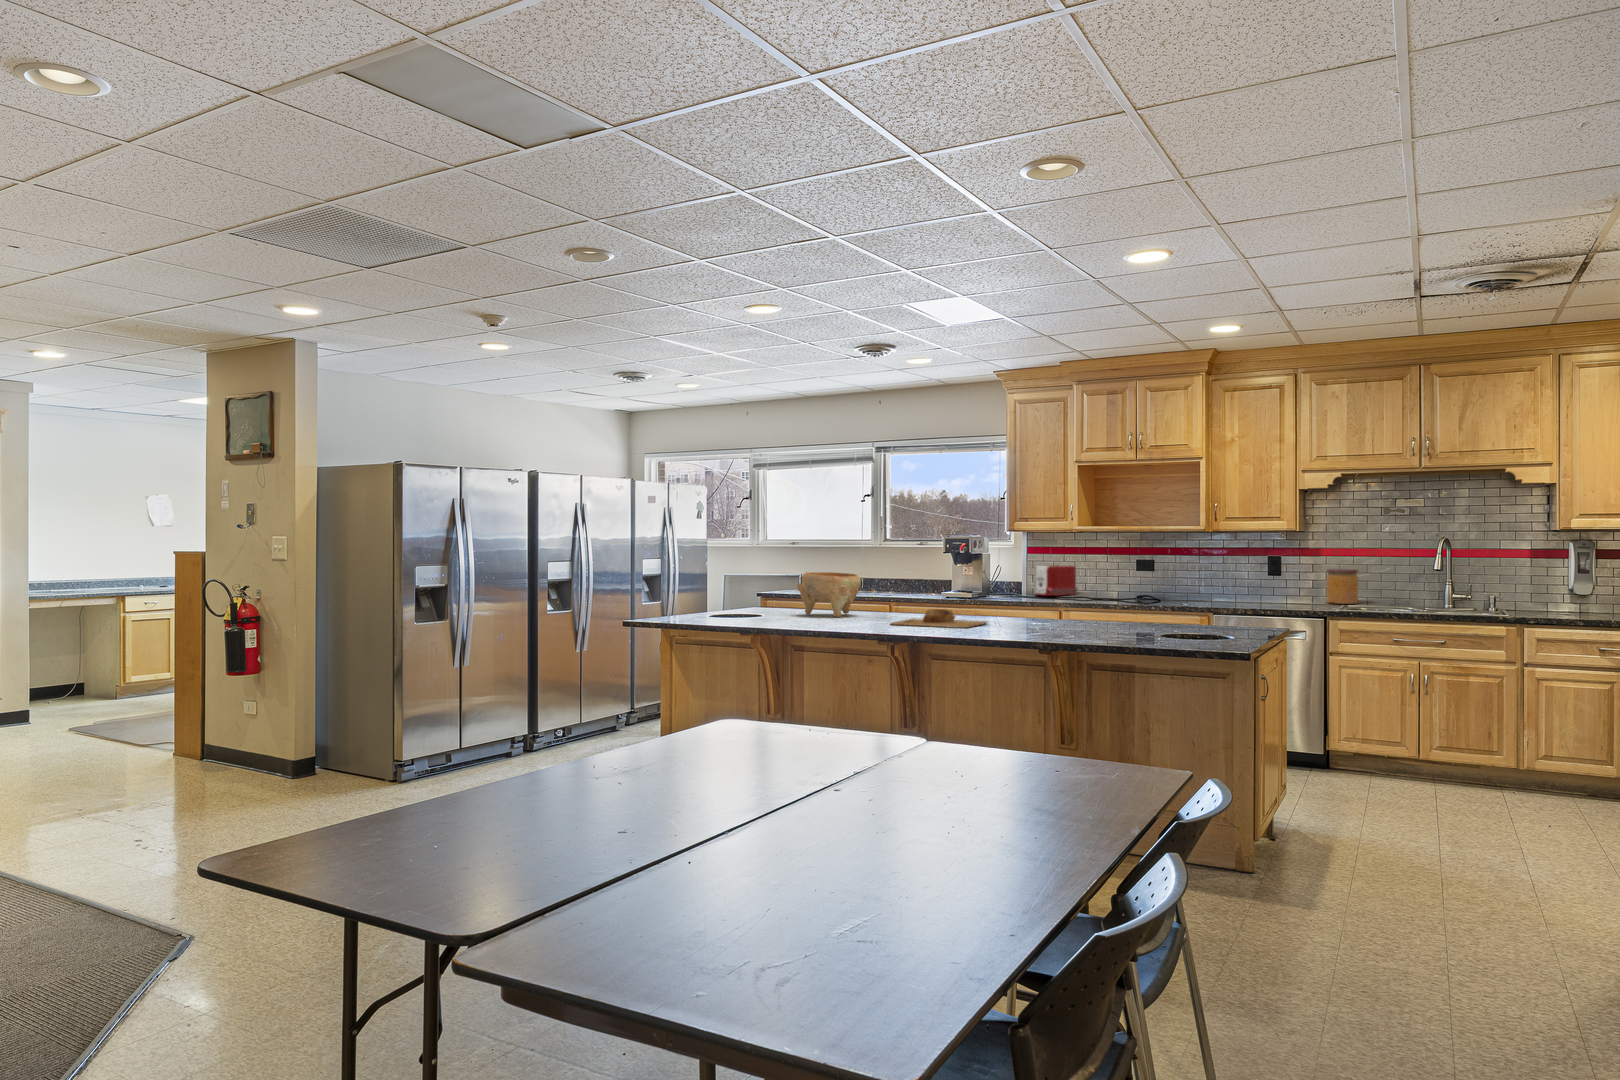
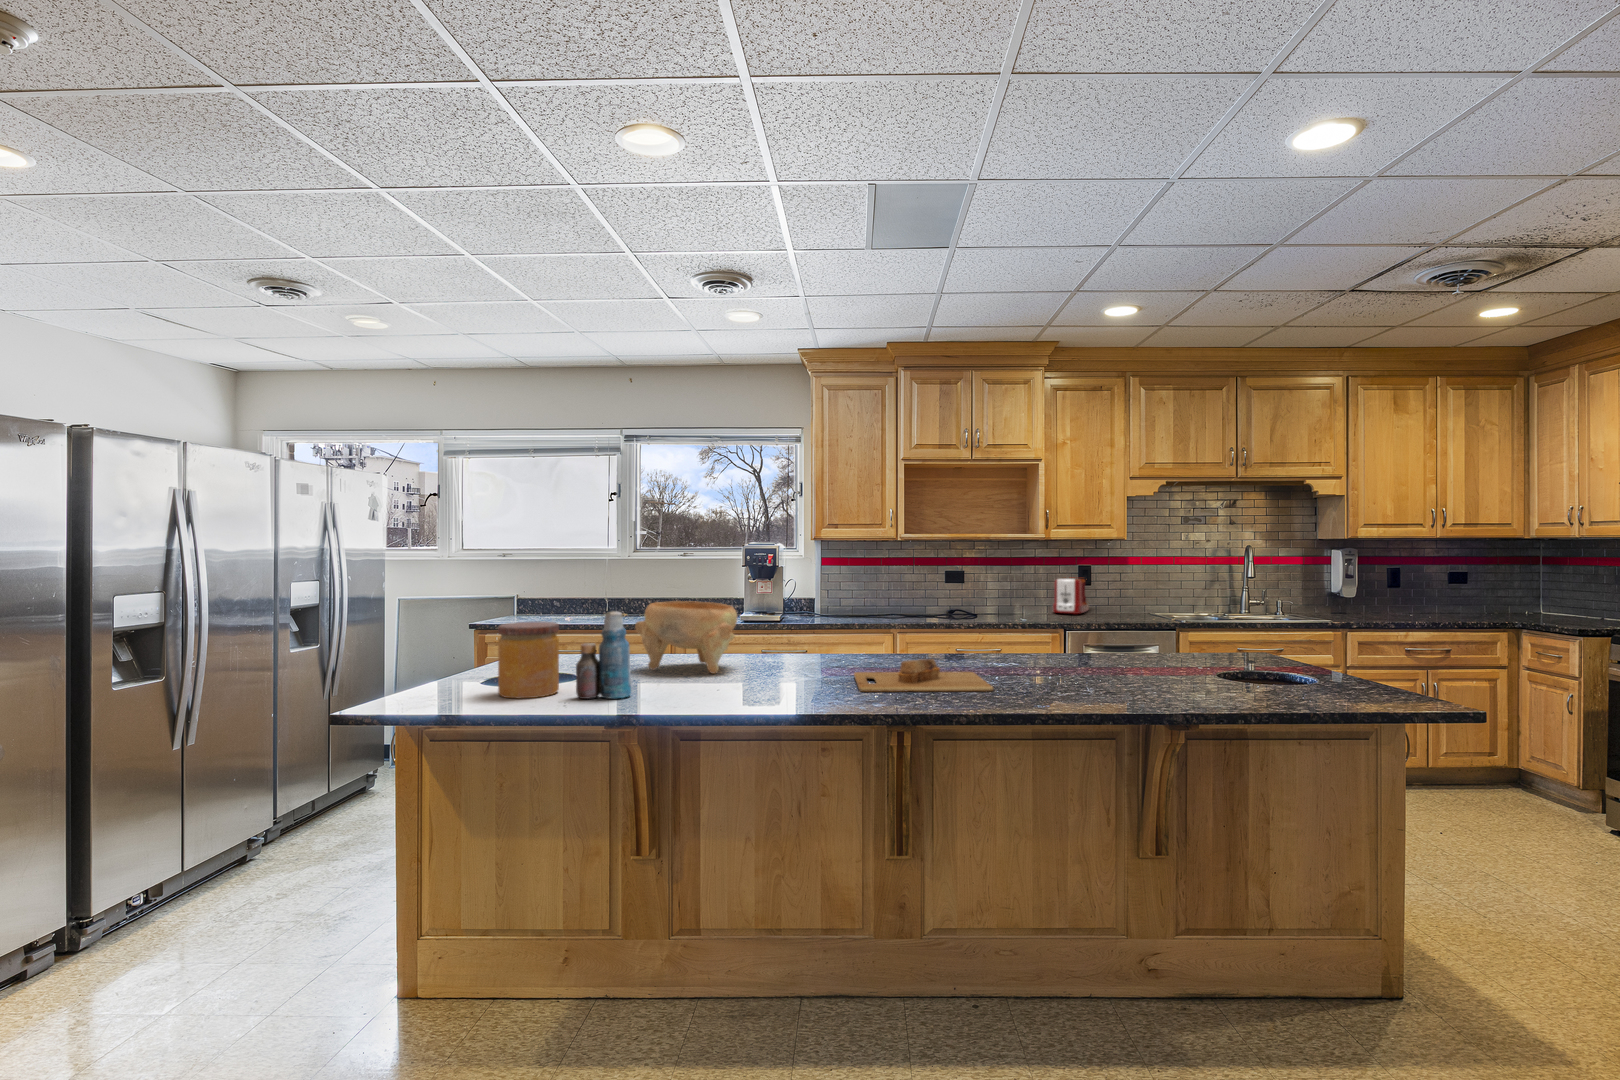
toaster: present [1035,565,1077,596] -> present [1052,577,1089,614]
jar: present [1327,569,1358,604] -> present [498,621,559,698]
bottle: none [738,573,766,620] -> present [576,612,631,699]

